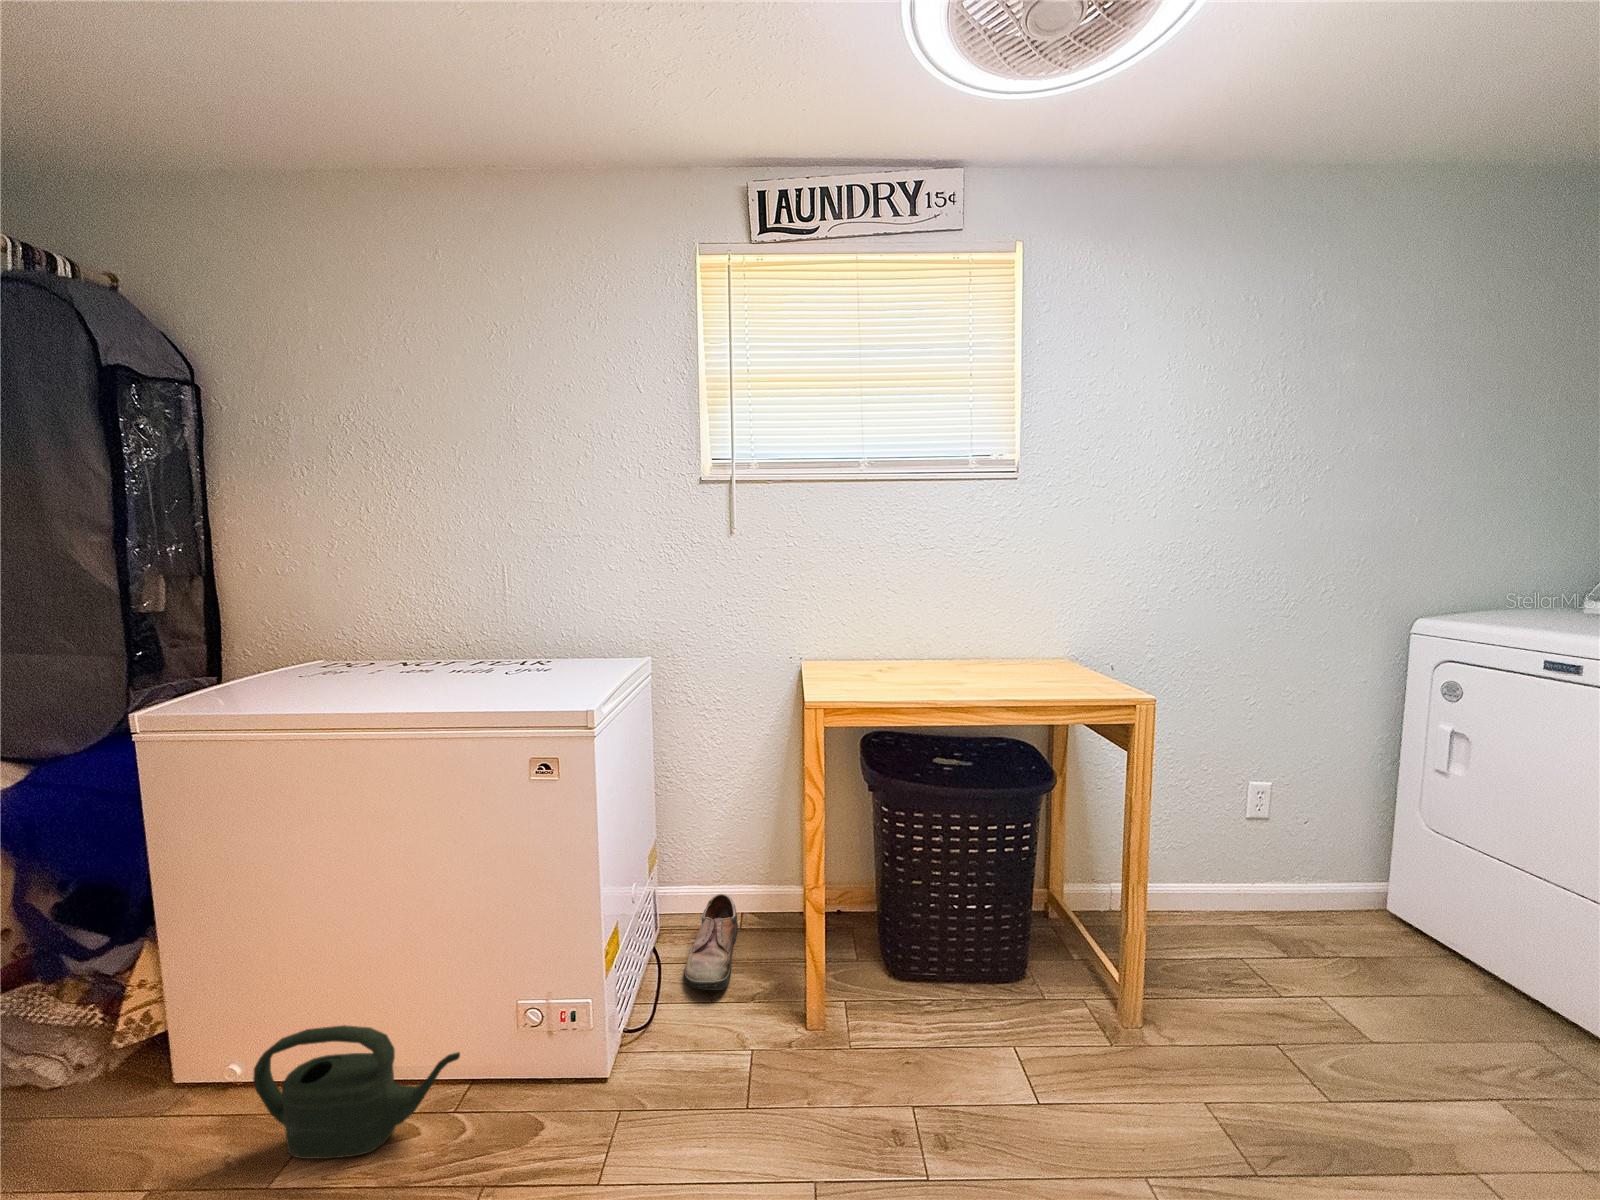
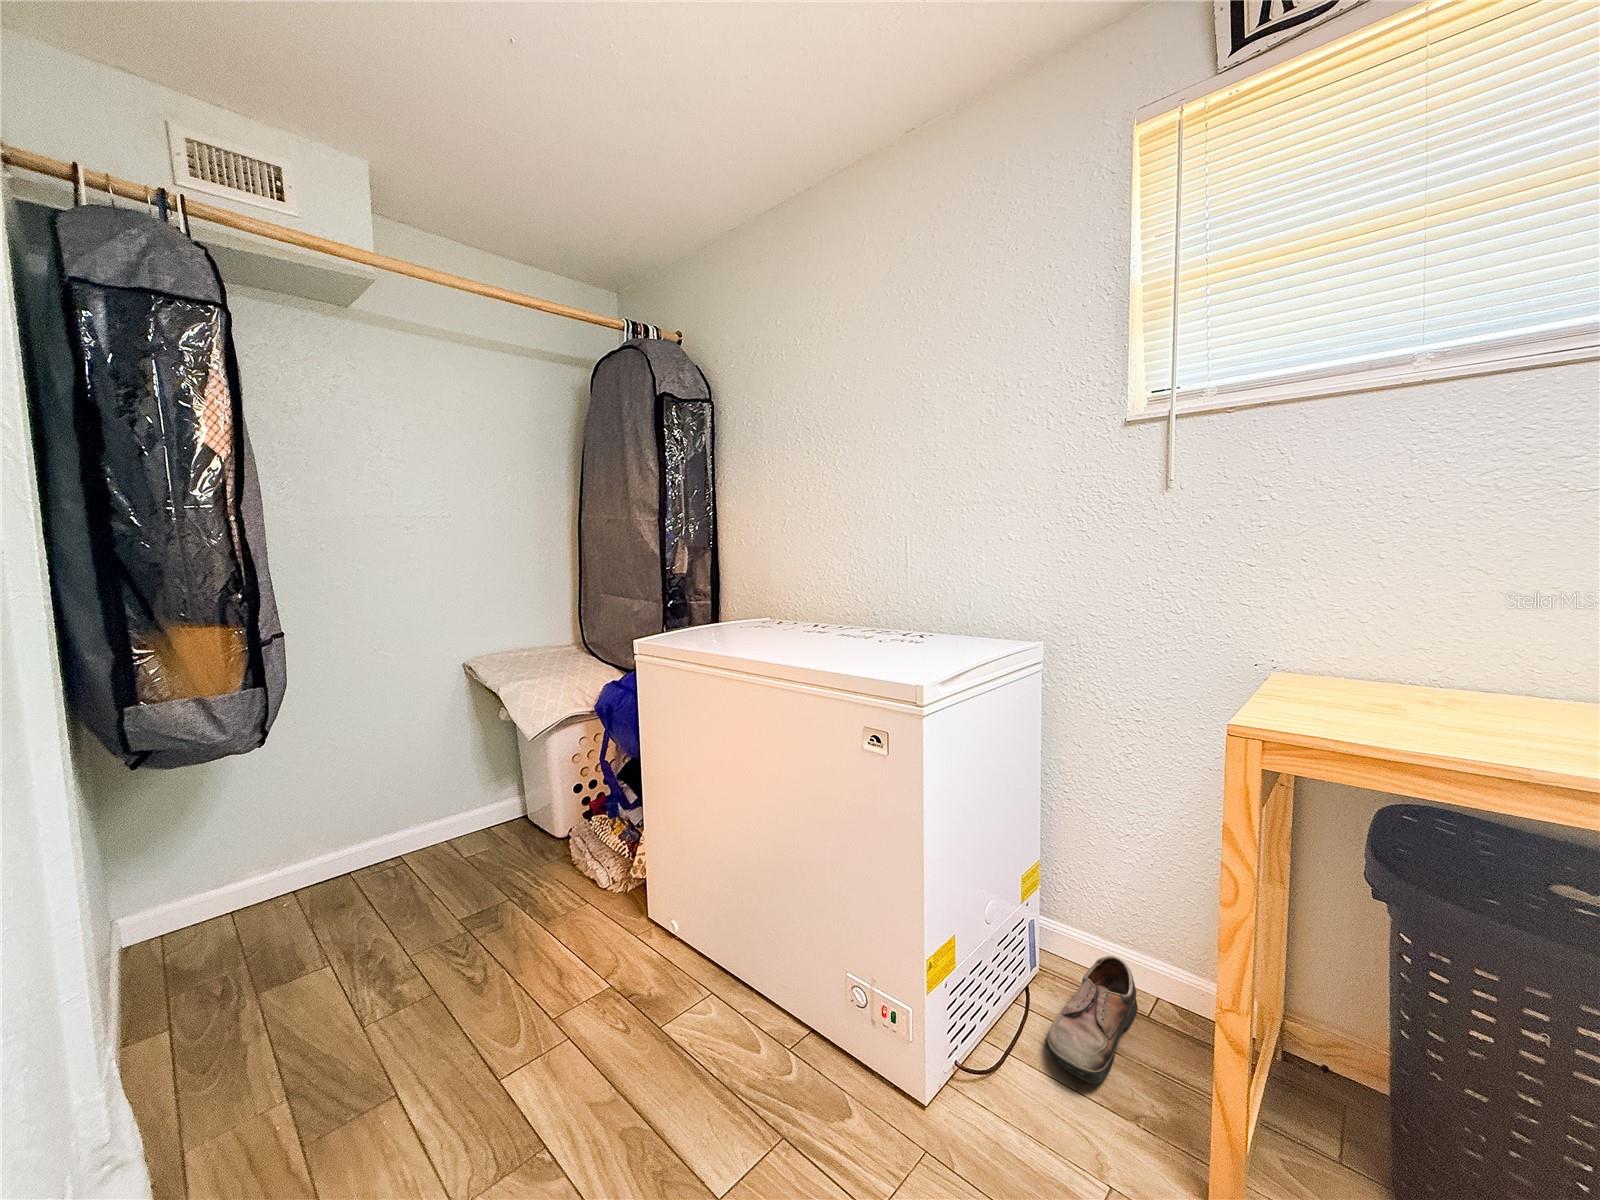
watering can: present [253,1025,460,1159] -> none [668,912,789,1043]

